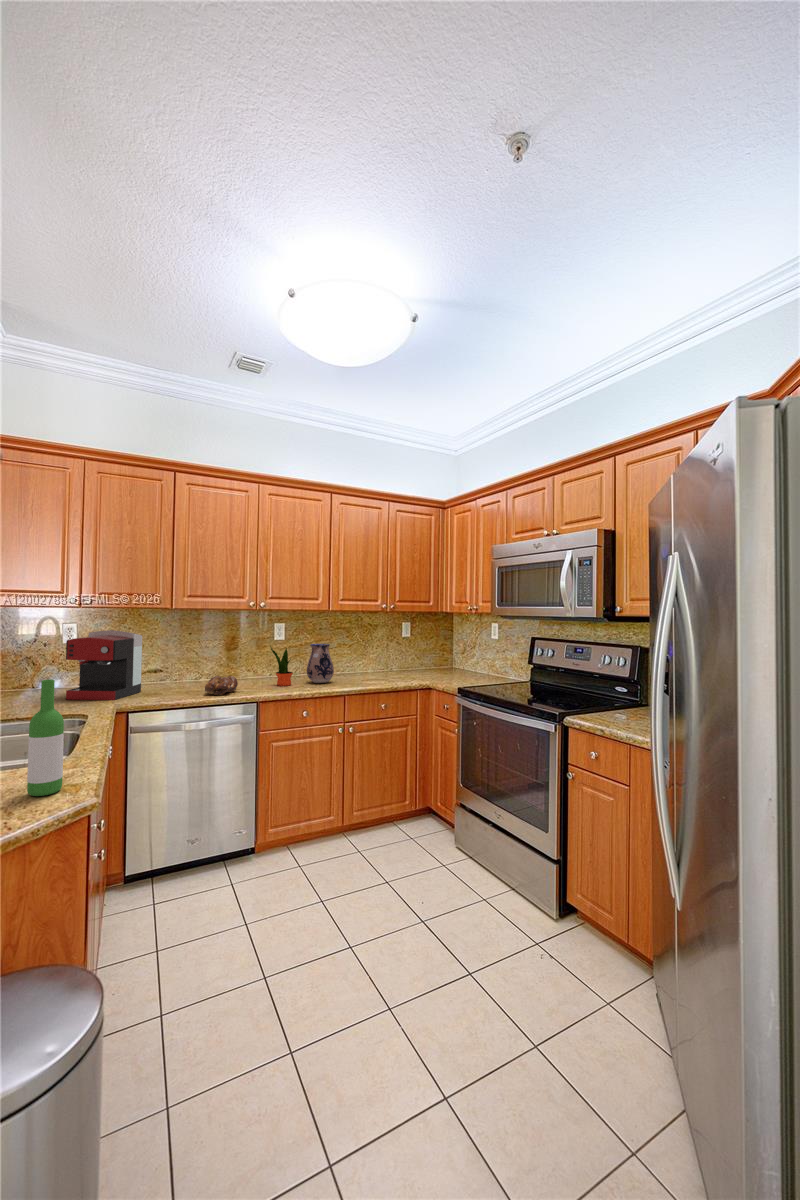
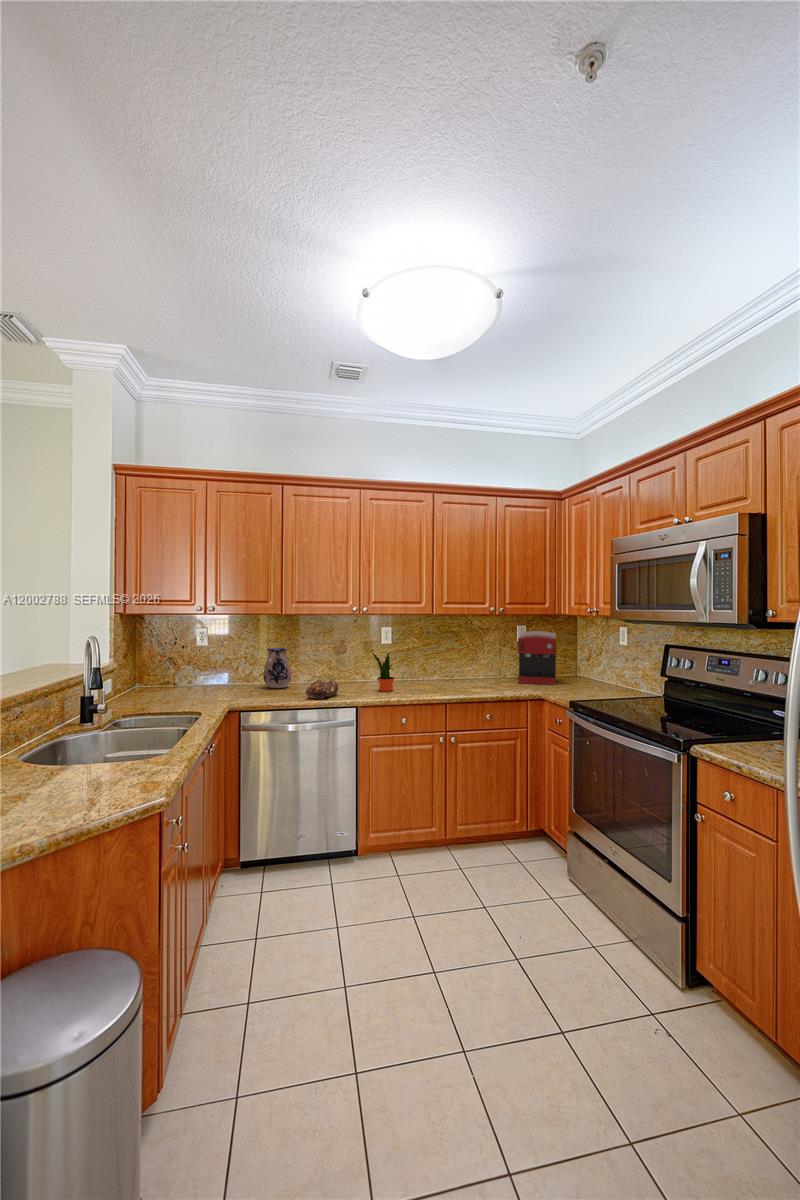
coffee maker: present [66,630,142,700] -> present [518,631,556,685]
ceramic pitcher: present [307,644,334,683] -> present [263,648,292,688]
wine bottle: present [27,679,64,796] -> none [114,686,143,791]

